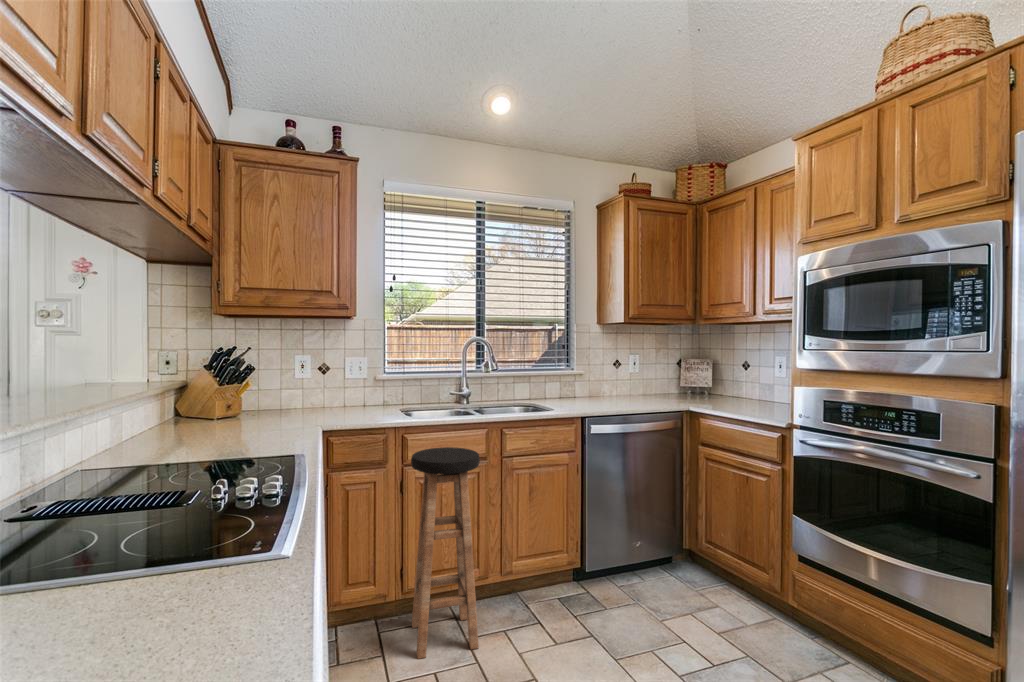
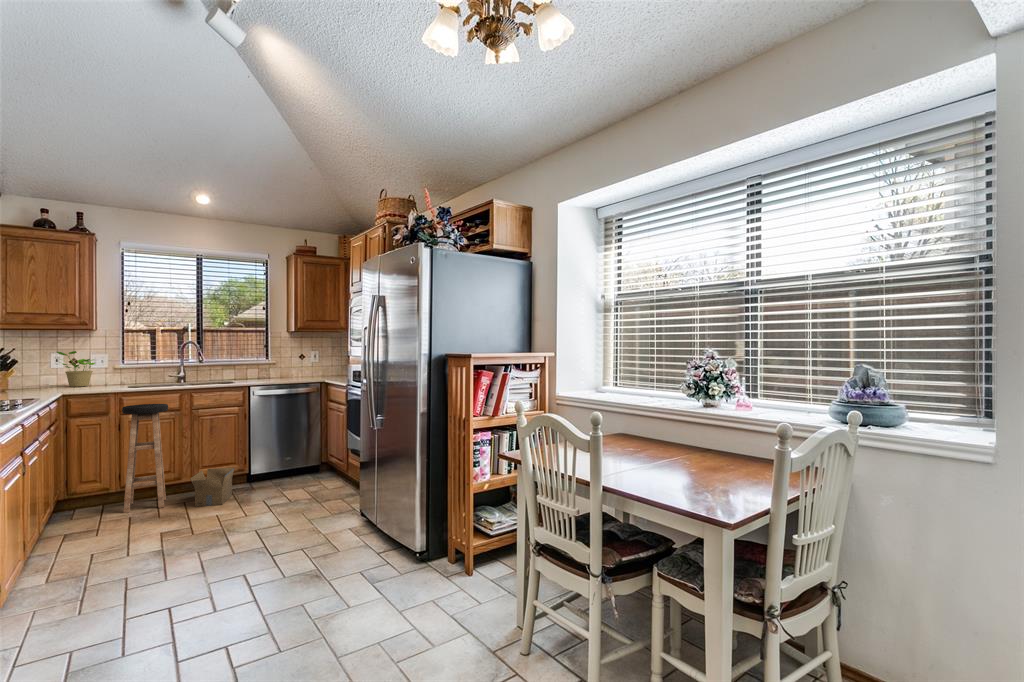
potted plant: none [302,352,356,409] -> present [57,351,95,387]
cardboard box: none [525,568,587,657] -> present [190,468,234,507]

